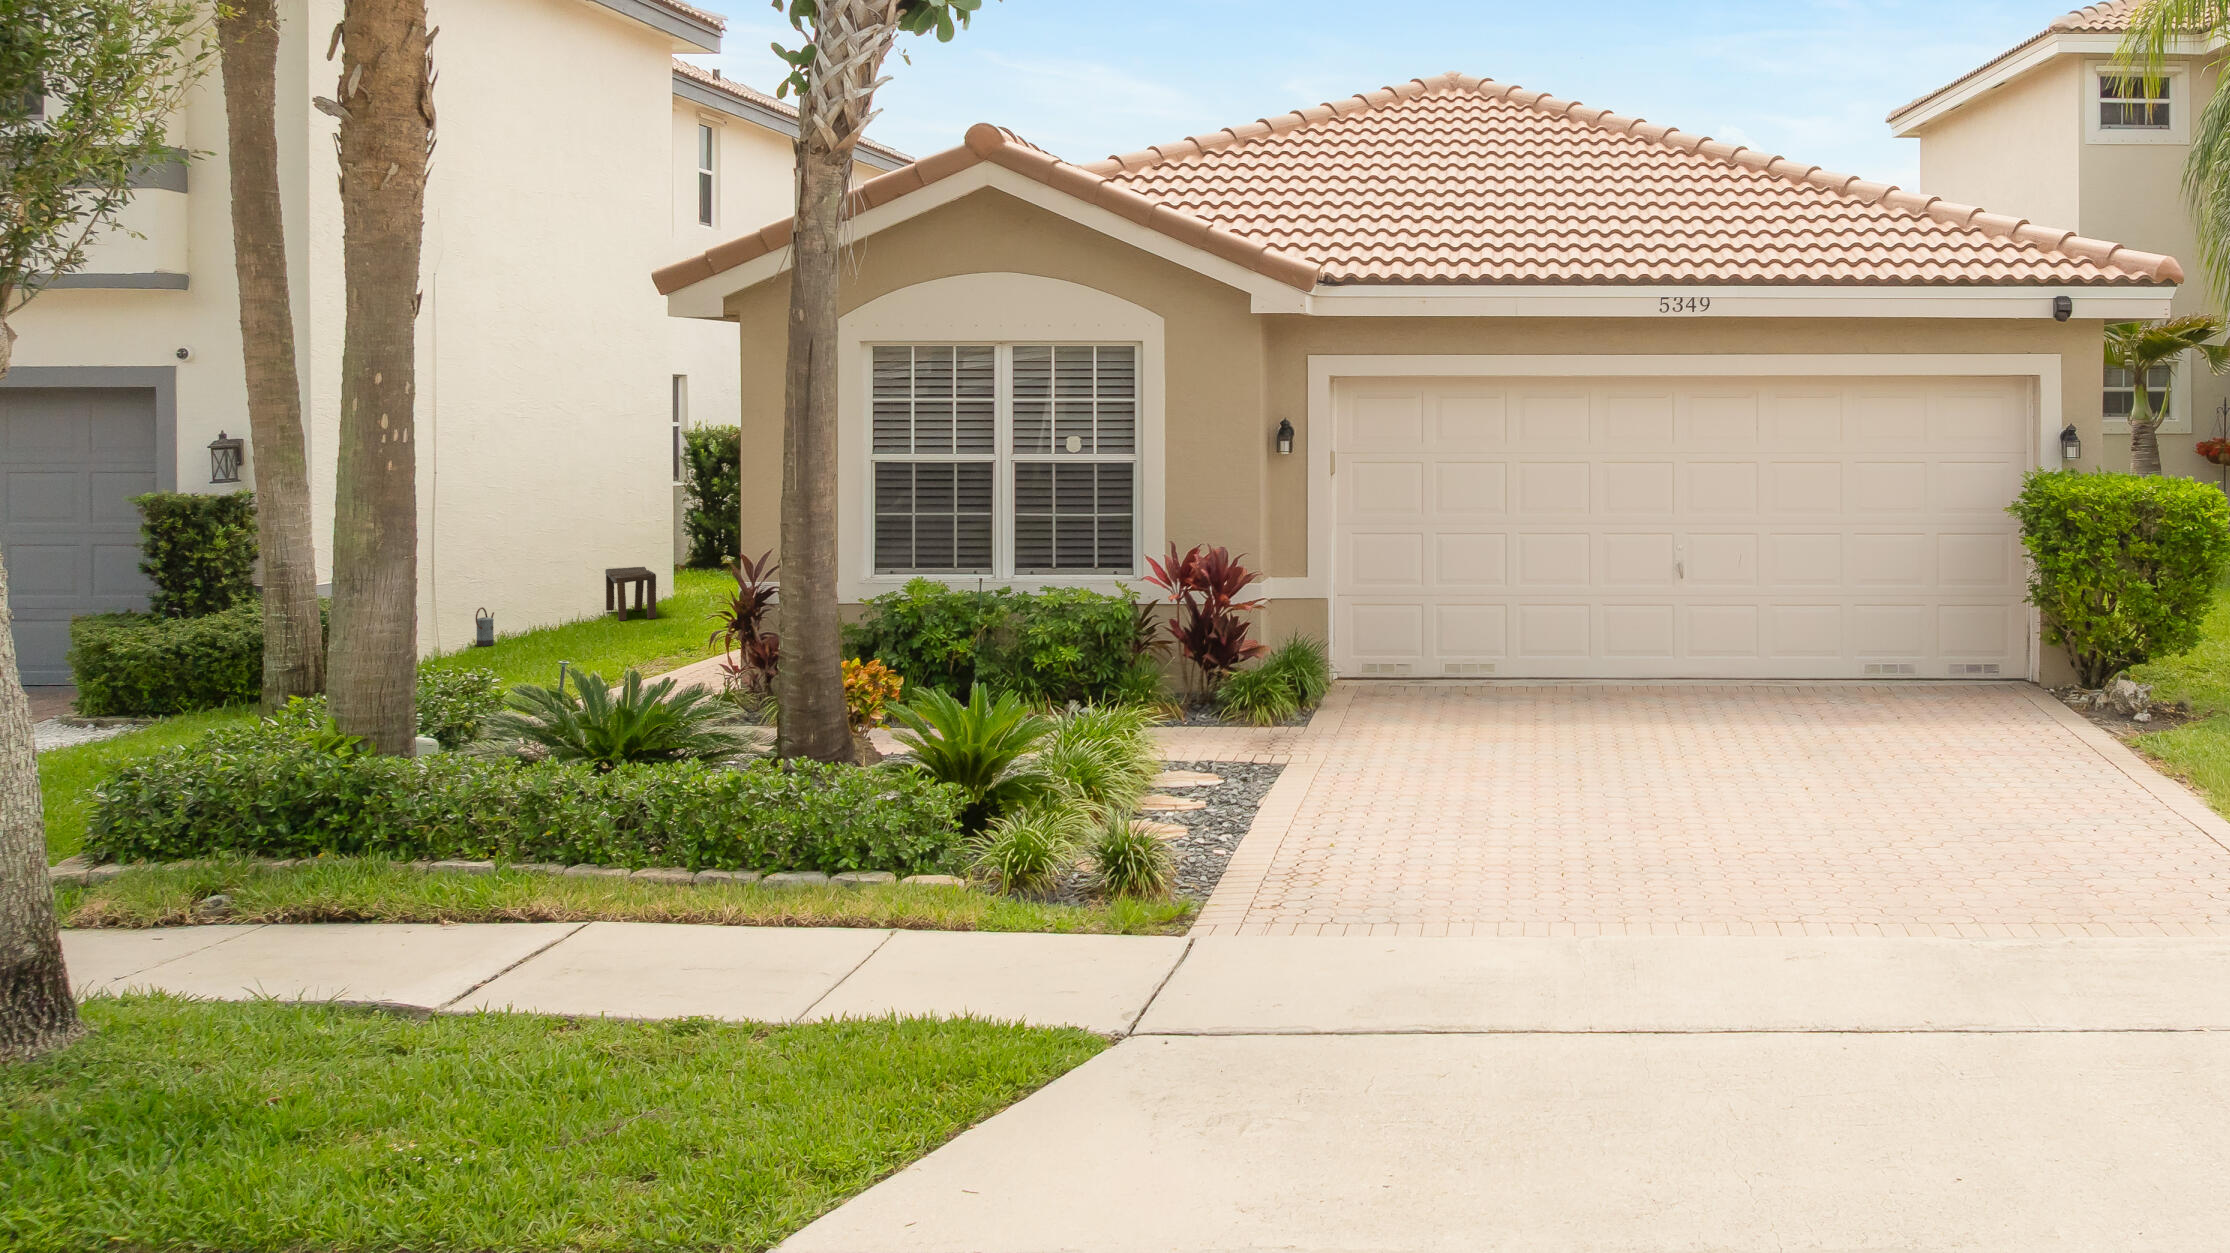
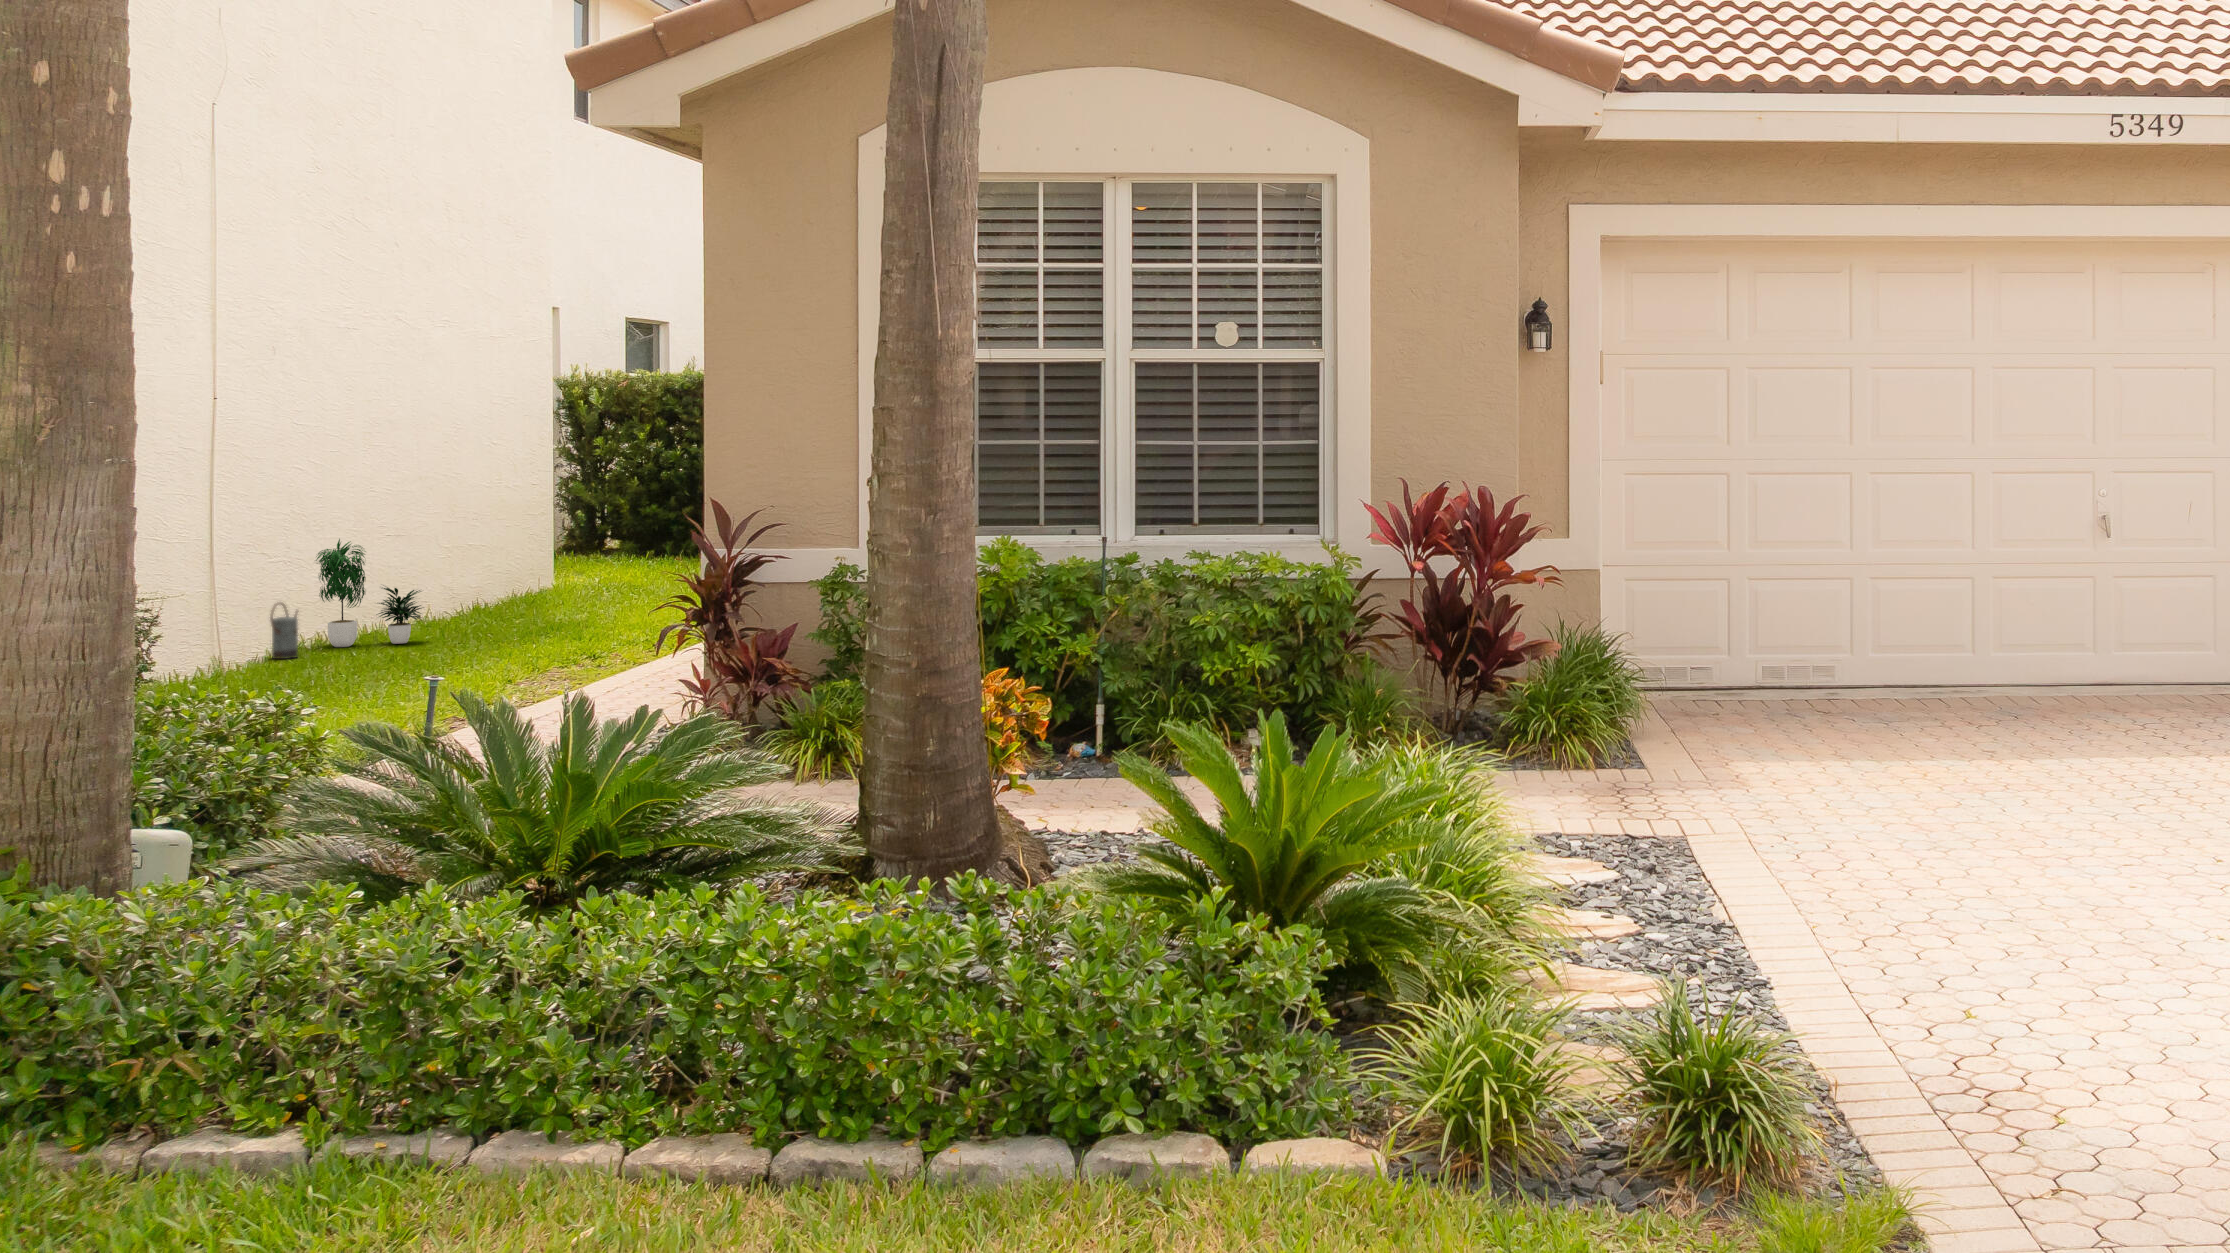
potted plant: none [504,563,580,638] -> present [316,539,424,647]
bench: present [605,567,656,621] -> none [460,547,535,622]

